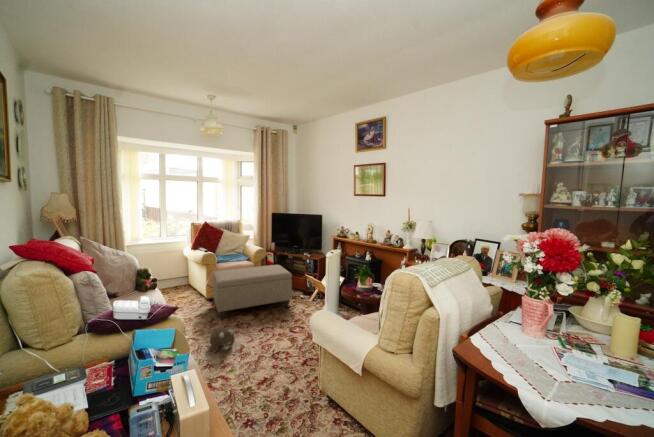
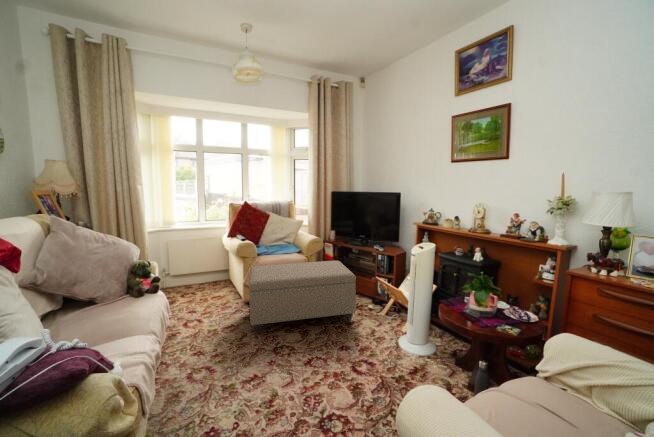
plush toy: present [210,327,234,352] -> none [227,358,263,400]

